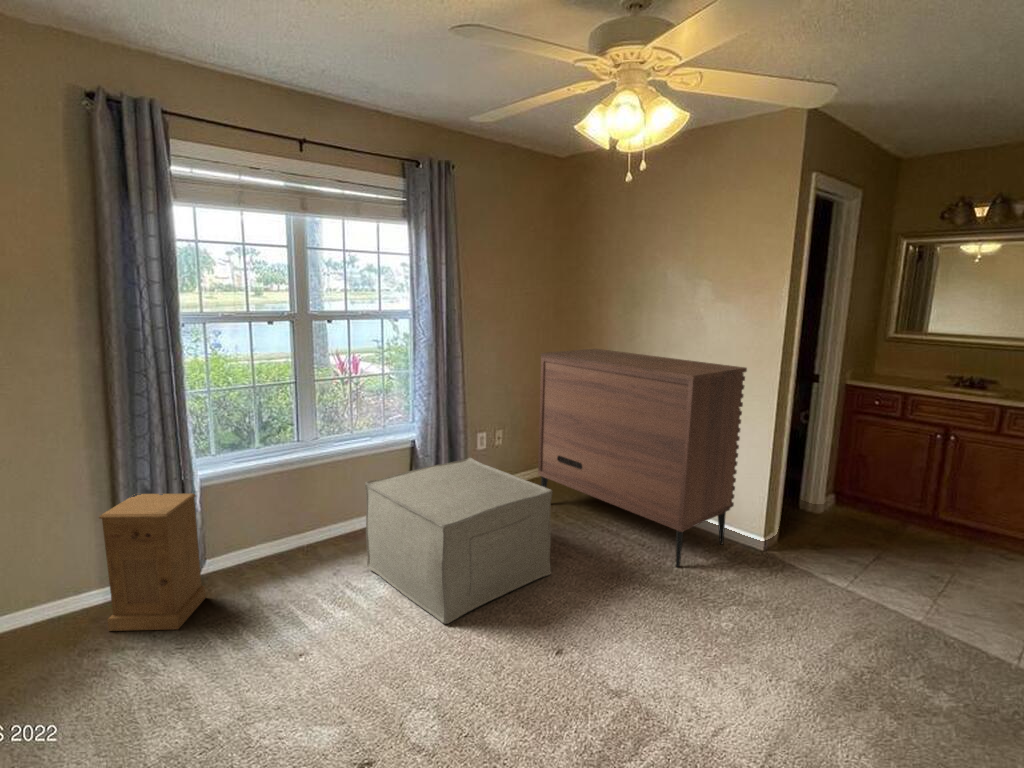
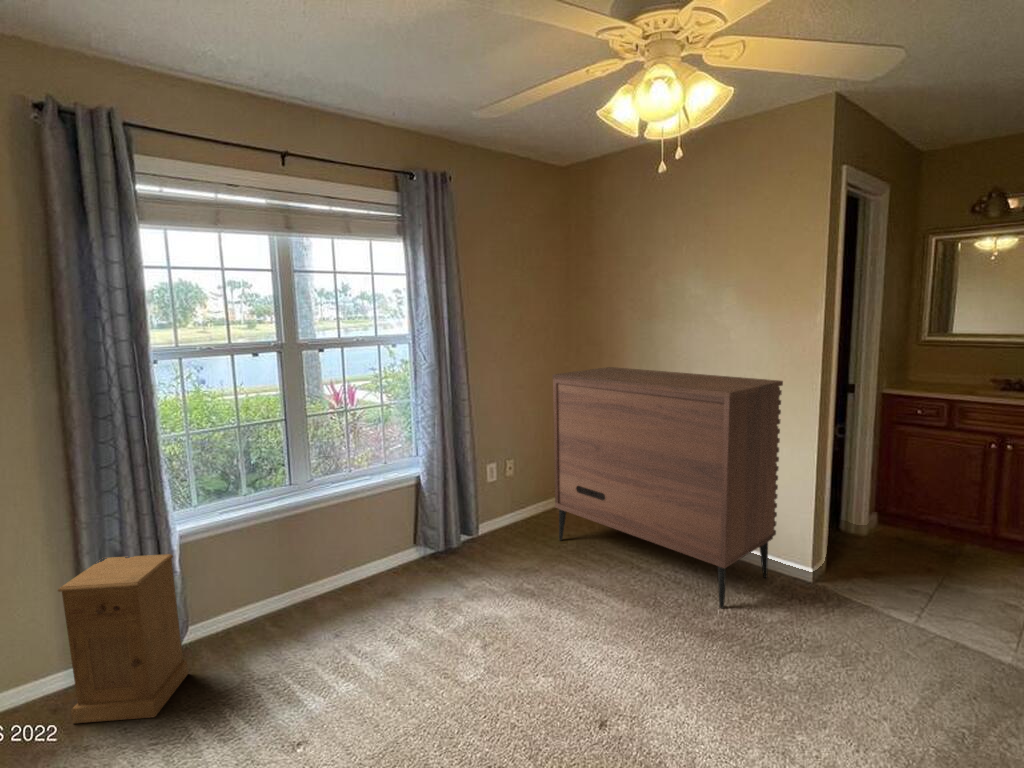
ottoman: present [365,458,552,624] -> none [367,494,581,694]

